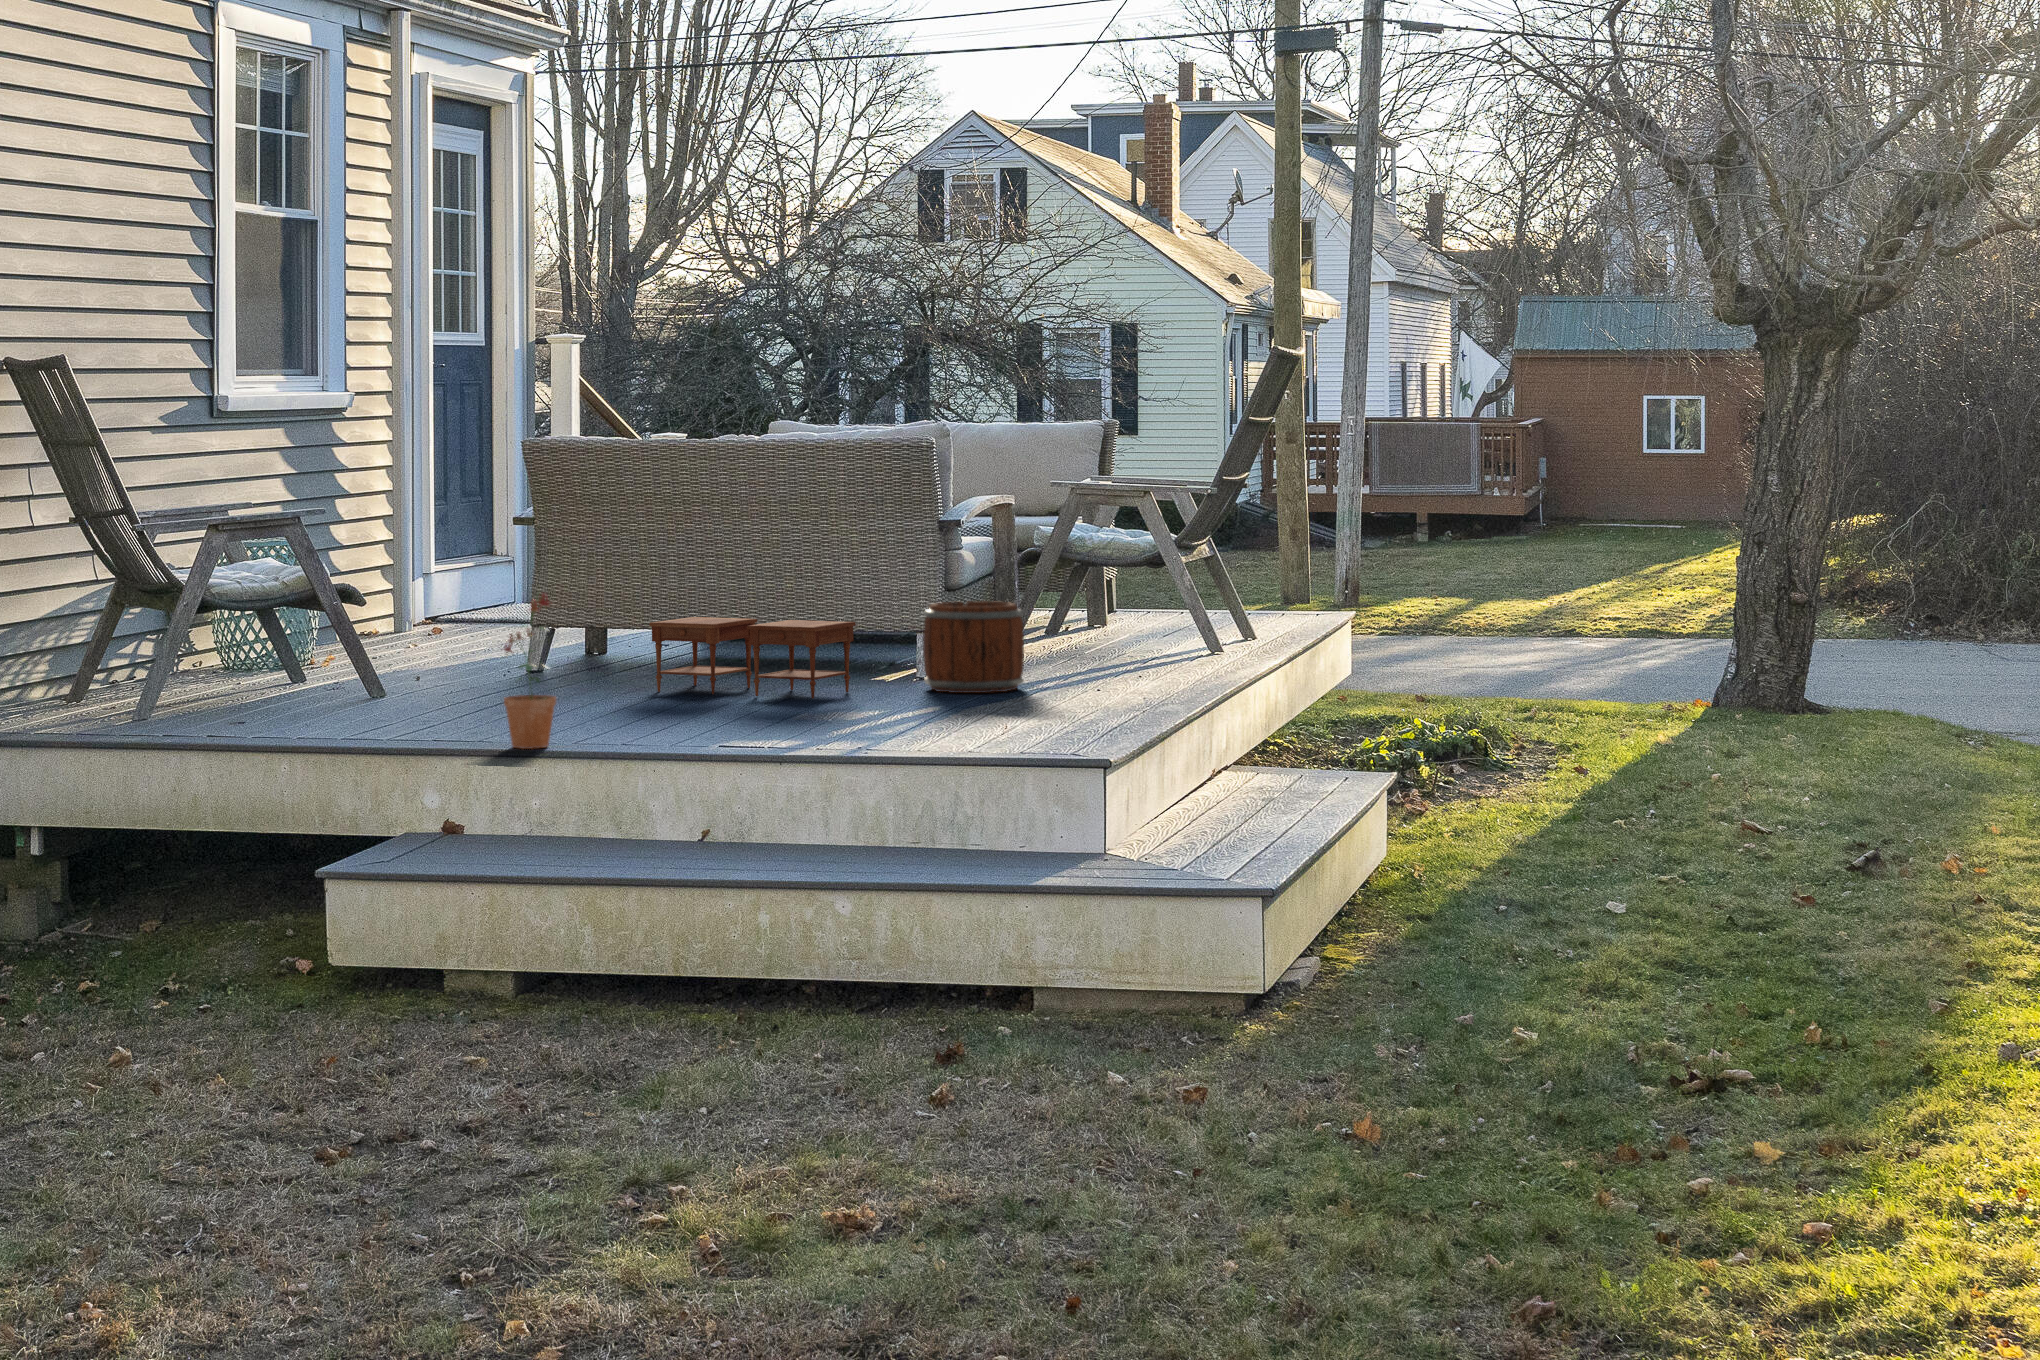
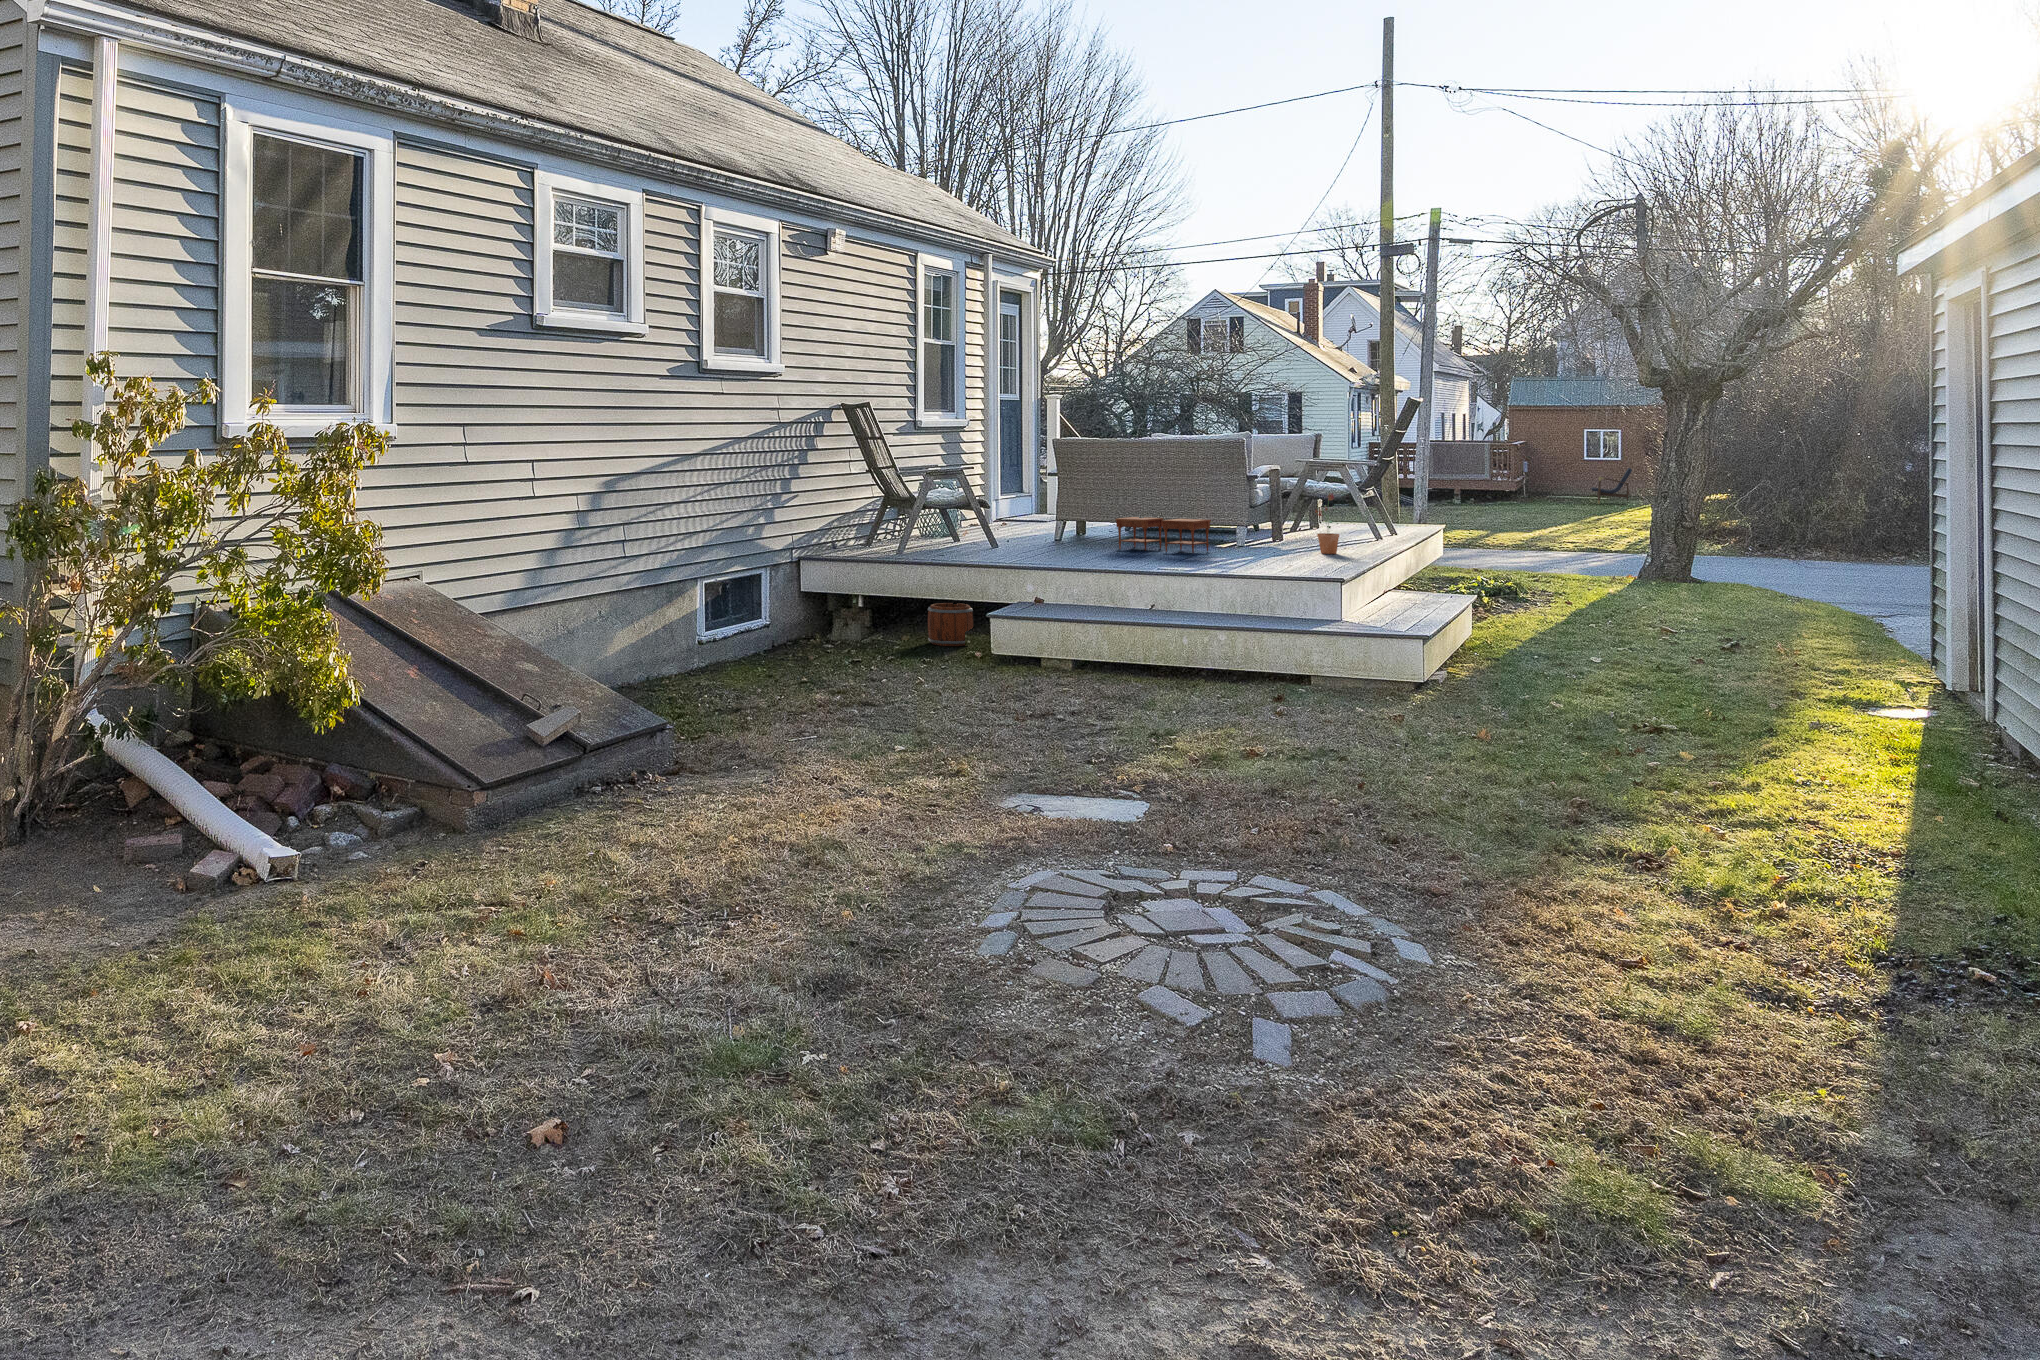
lounge chair: none [1659,471,1728,541] -> present [1591,468,1632,504]
potted plant: present [504,593,556,749] -> present [1315,493,1339,554]
bucket: present [923,601,1024,693] -> present [928,603,973,646]

